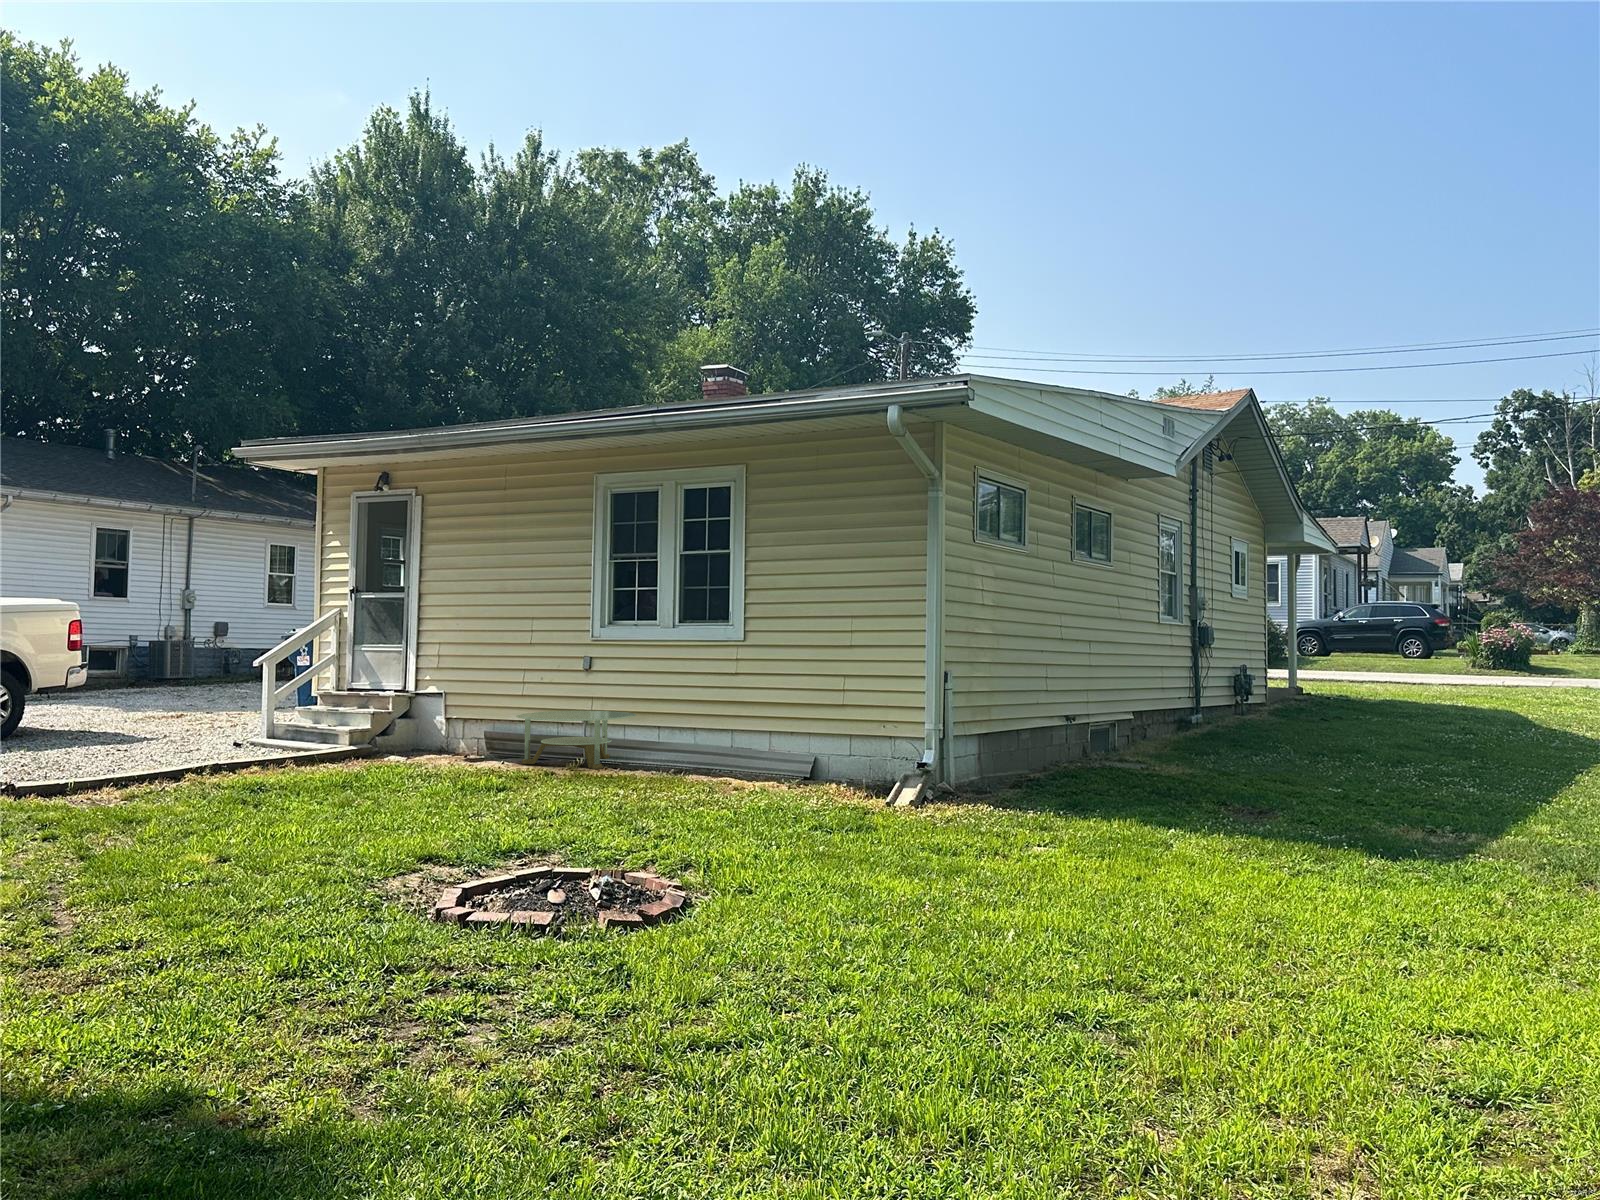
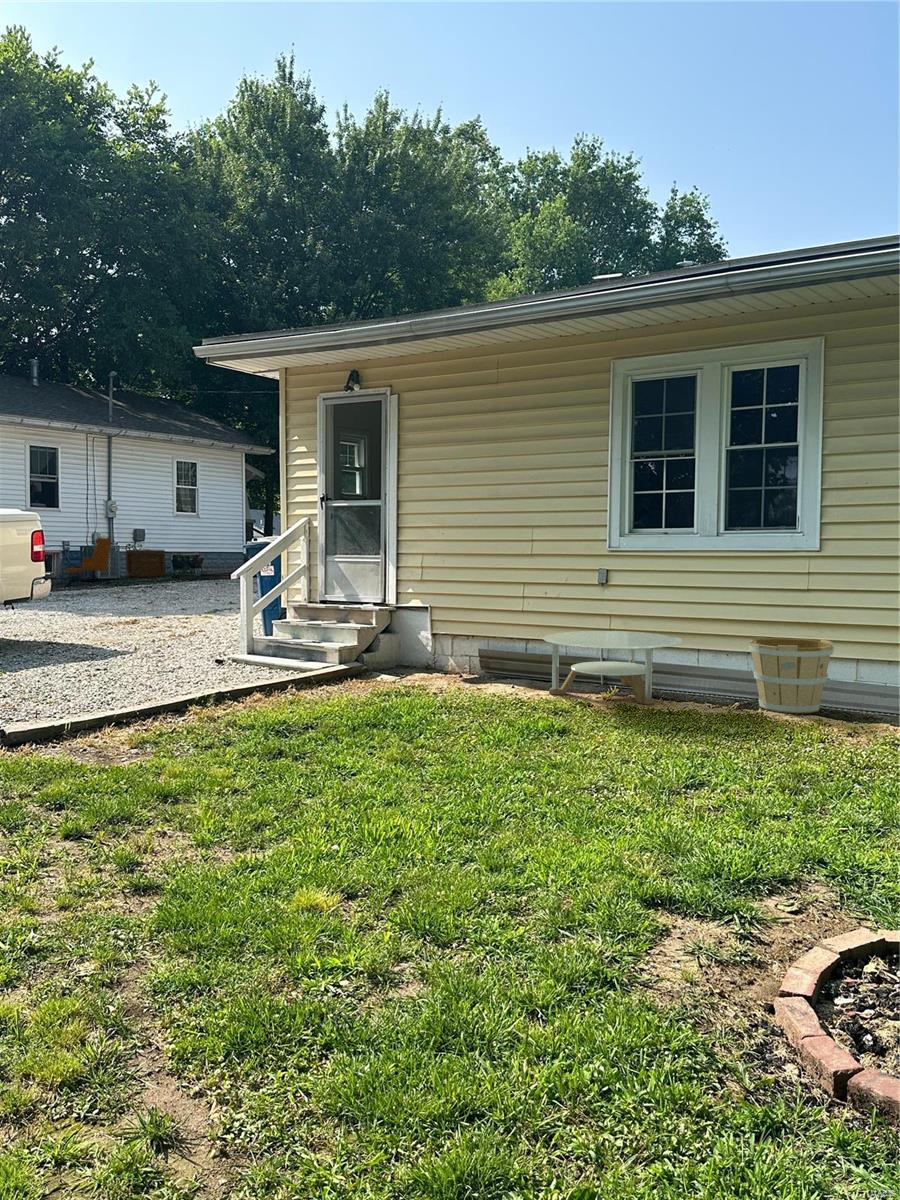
lounge chair: none [114,633,173,682] -> present [65,538,111,581]
wooden crate: none [192,647,240,678] -> present [126,549,166,577]
wooden bucket: none [678,712,745,773] -> present [749,637,834,713]

